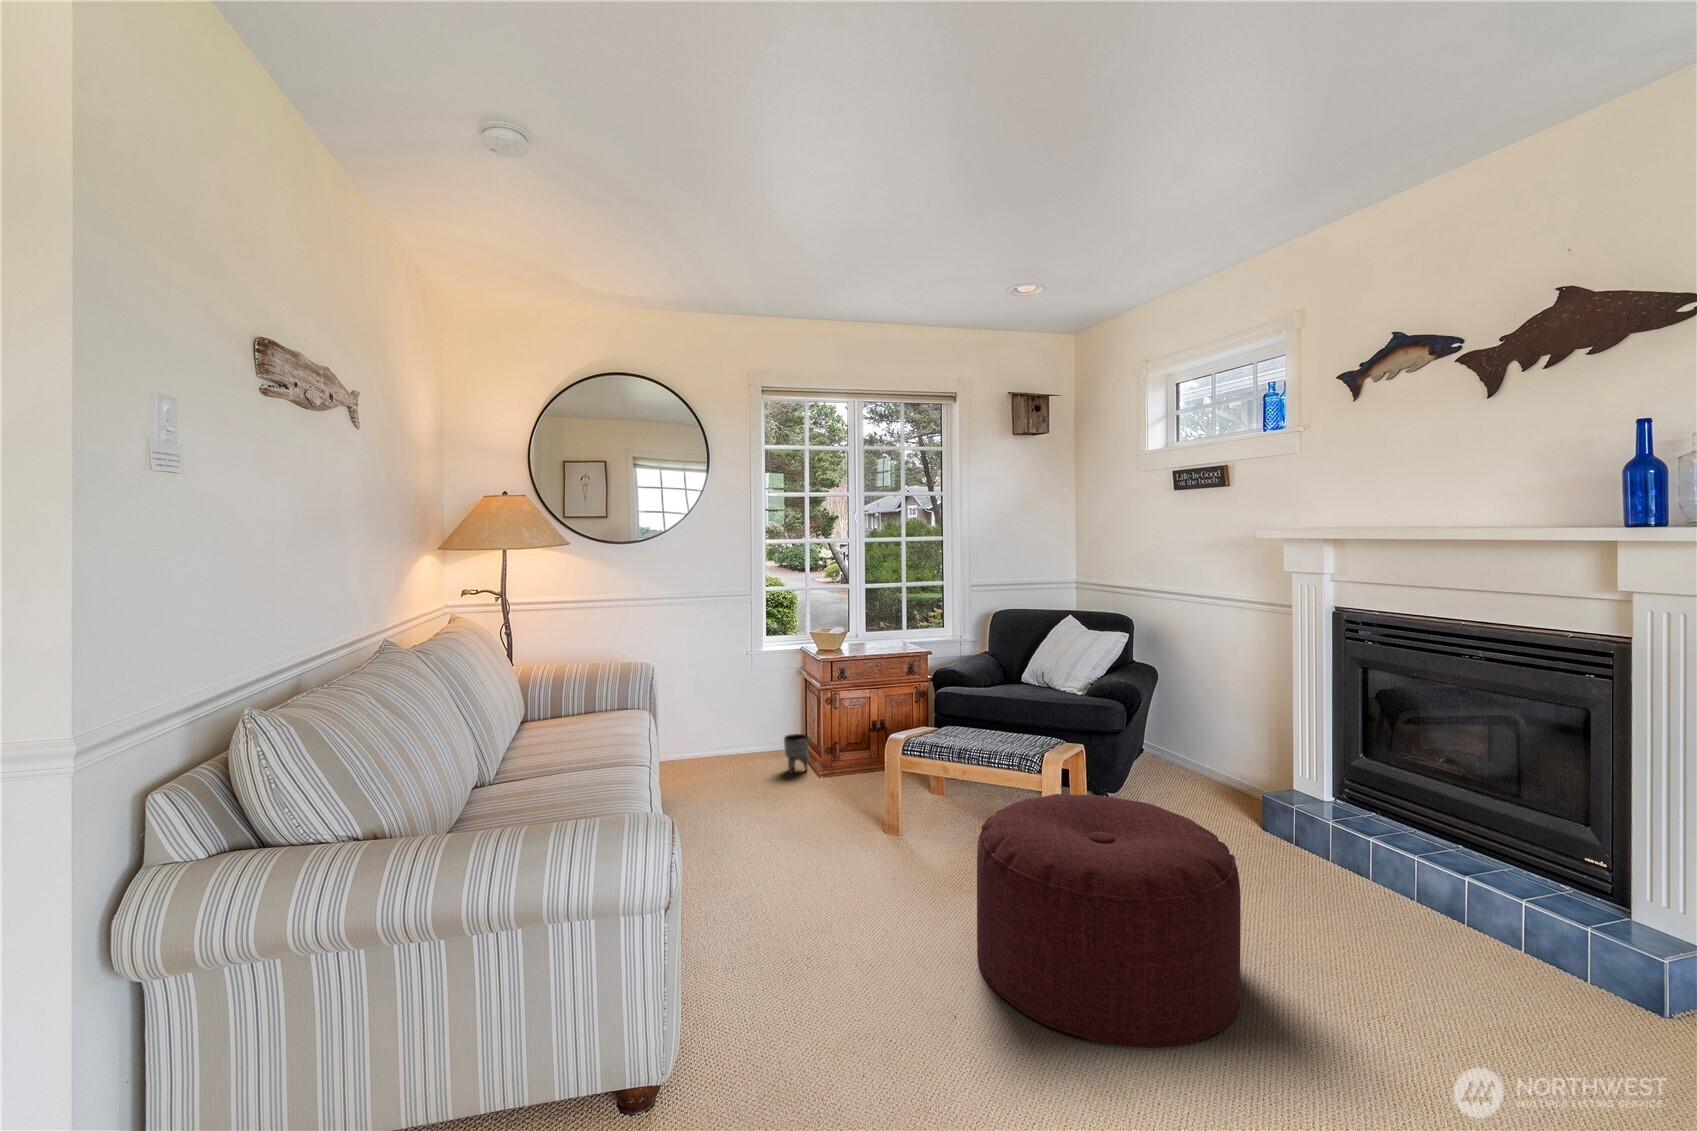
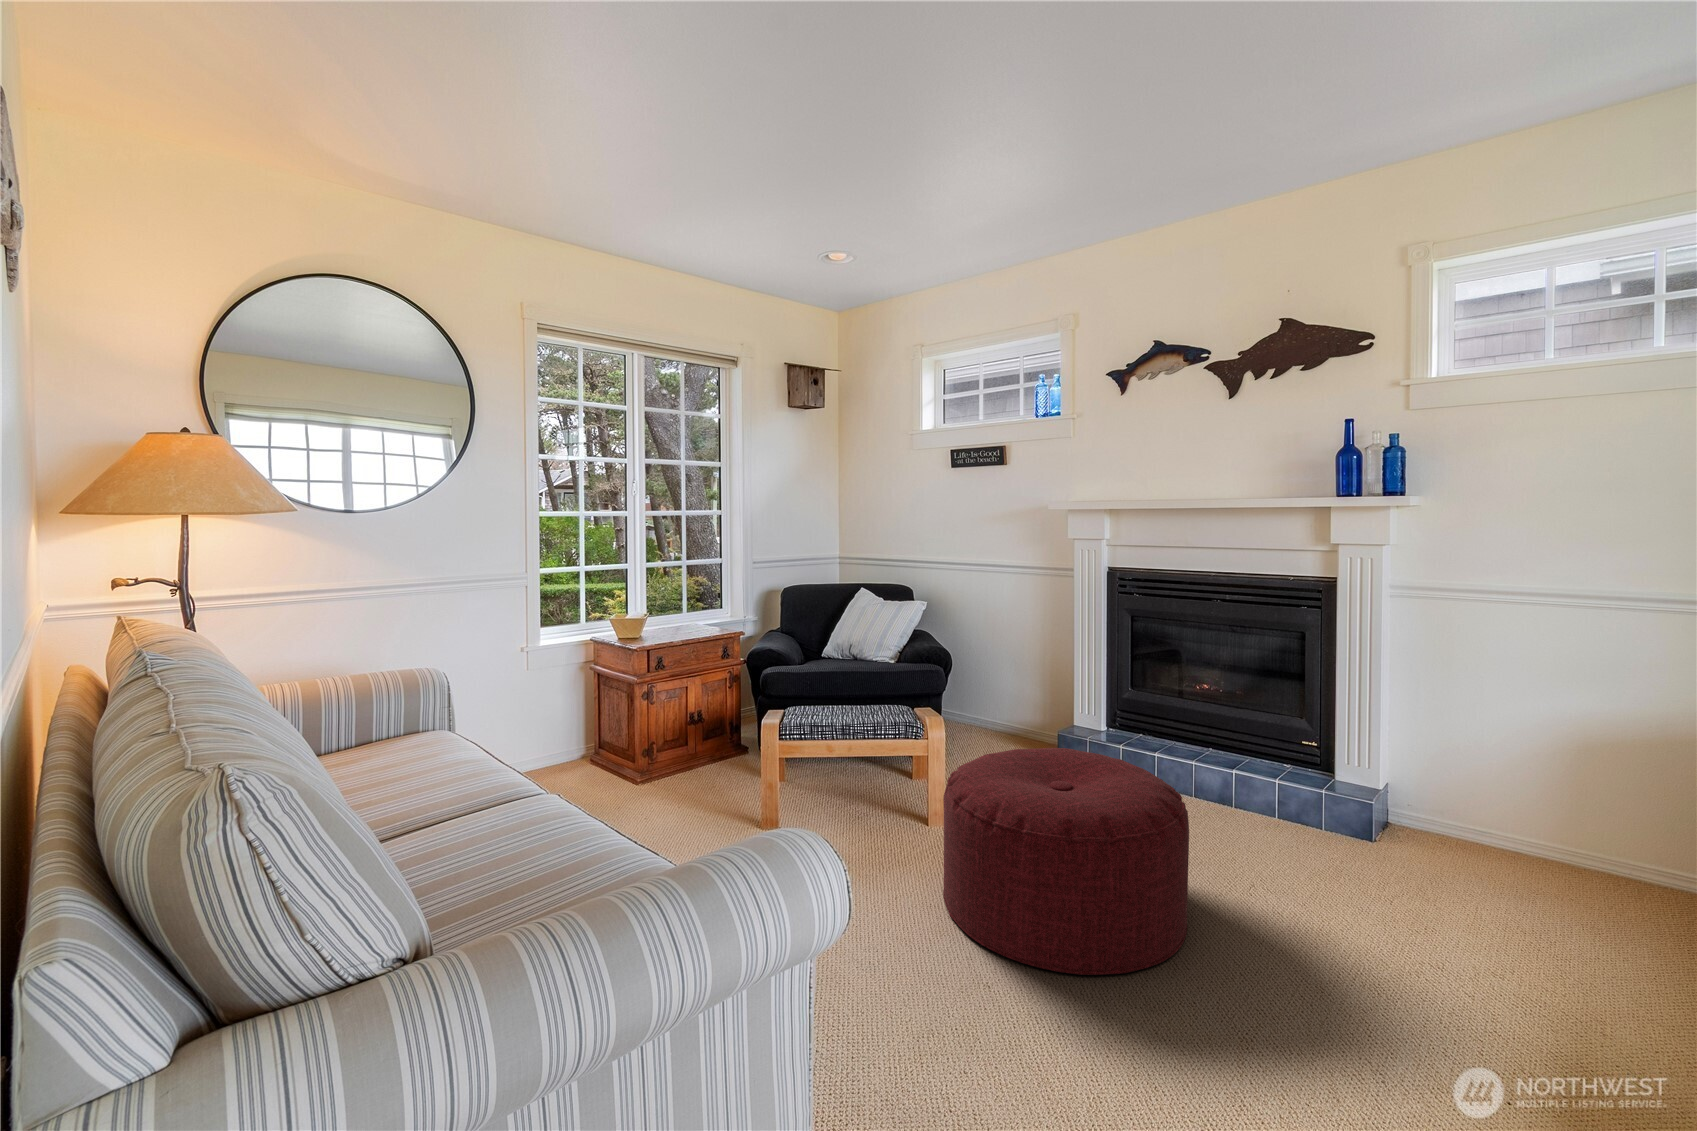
planter: present [784,734,808,773] -> none [584,741,615,789]

